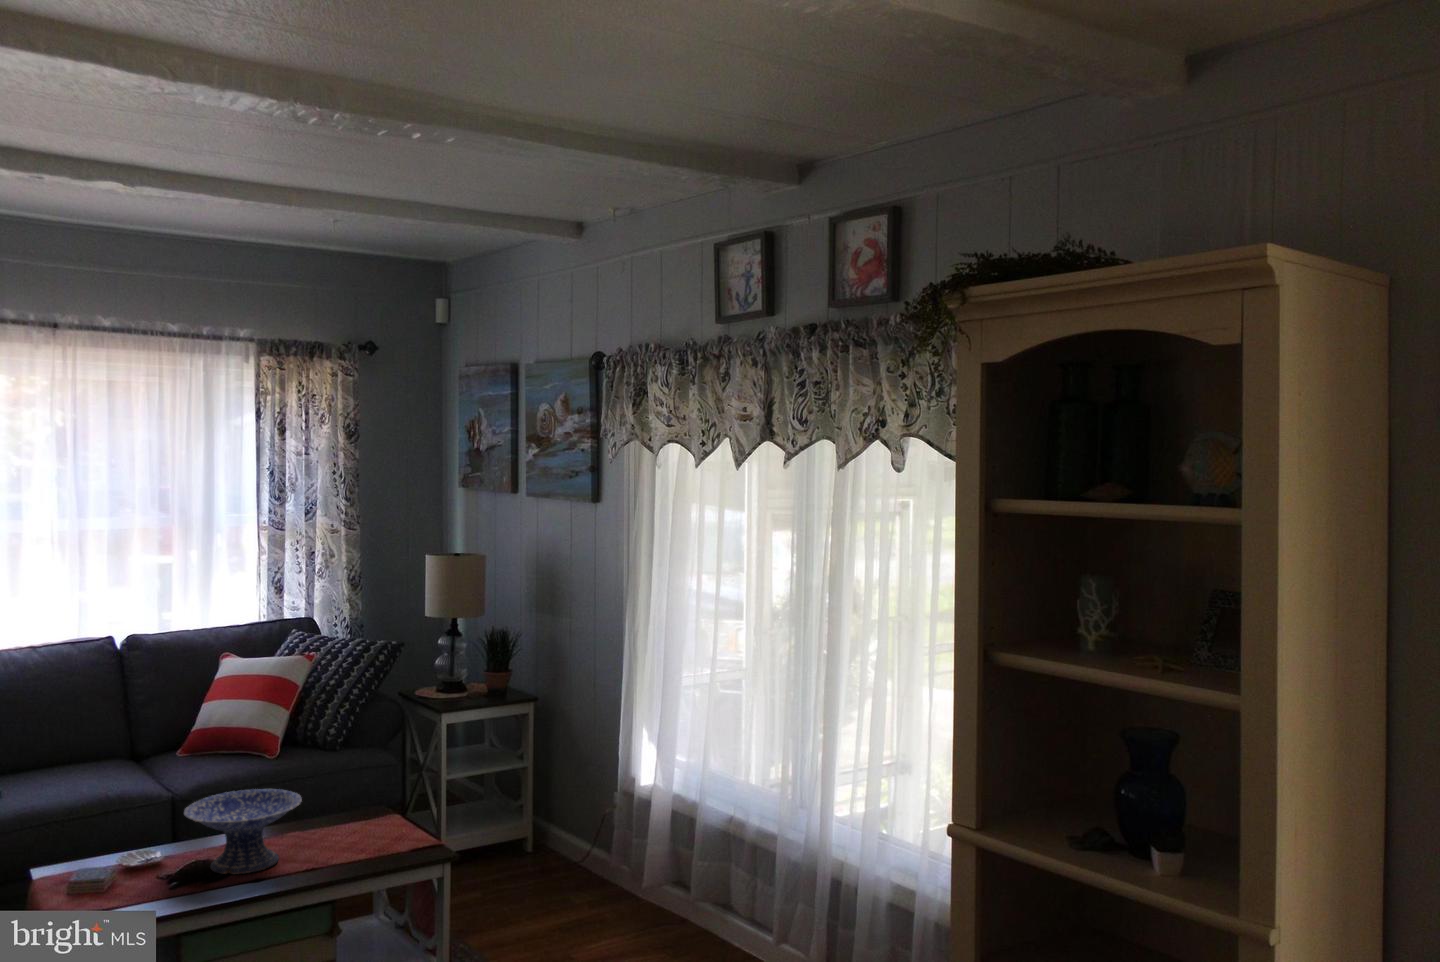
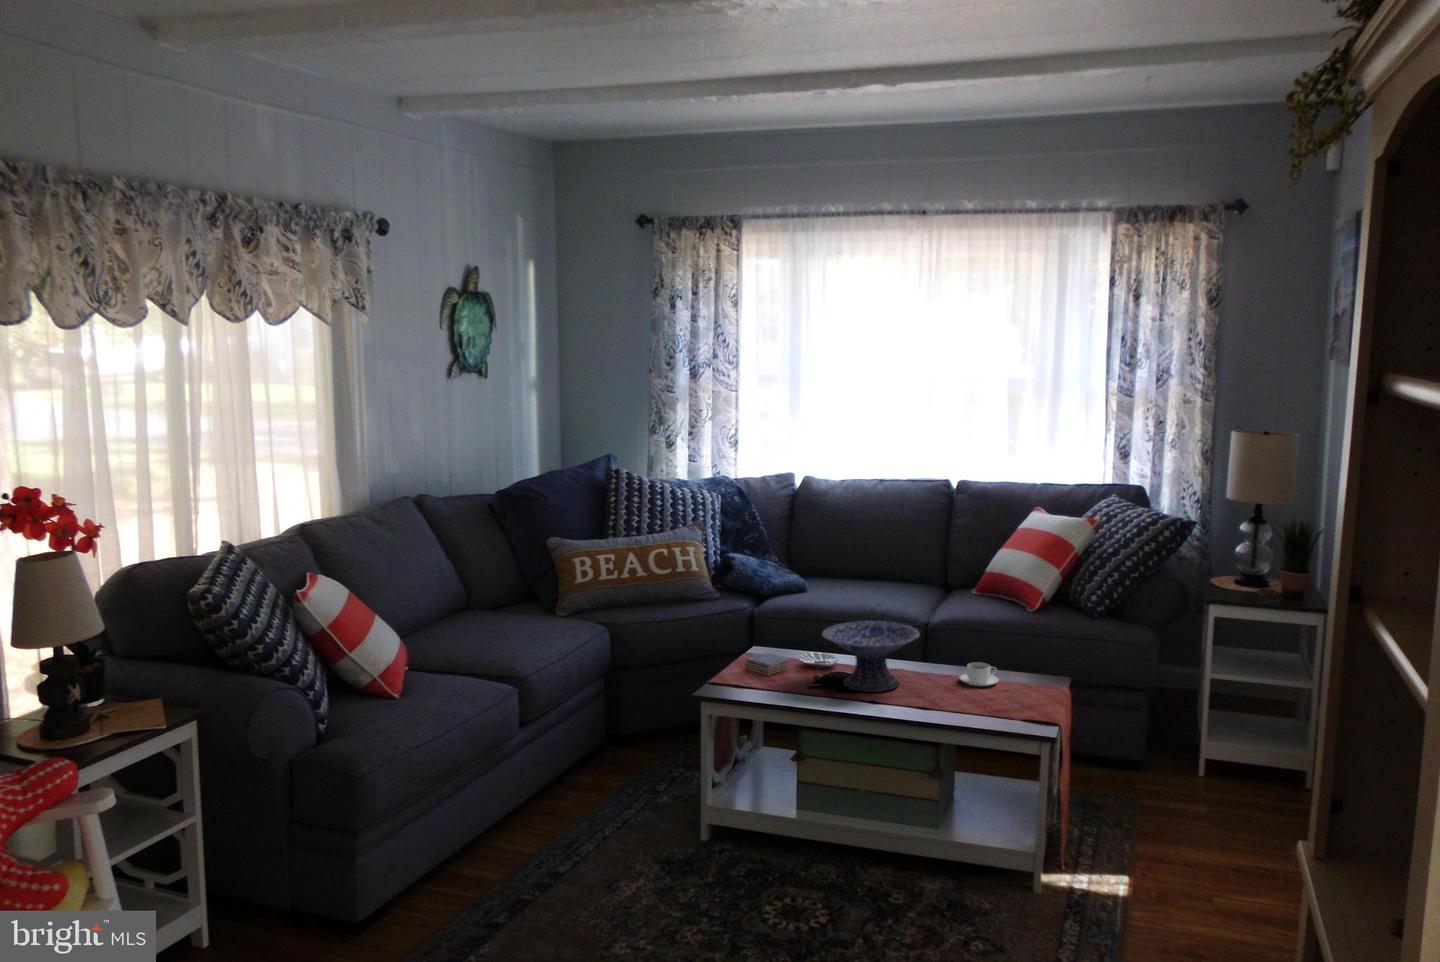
coffee cup: none [318,810,361,835] -> present [960,663,999,686]

